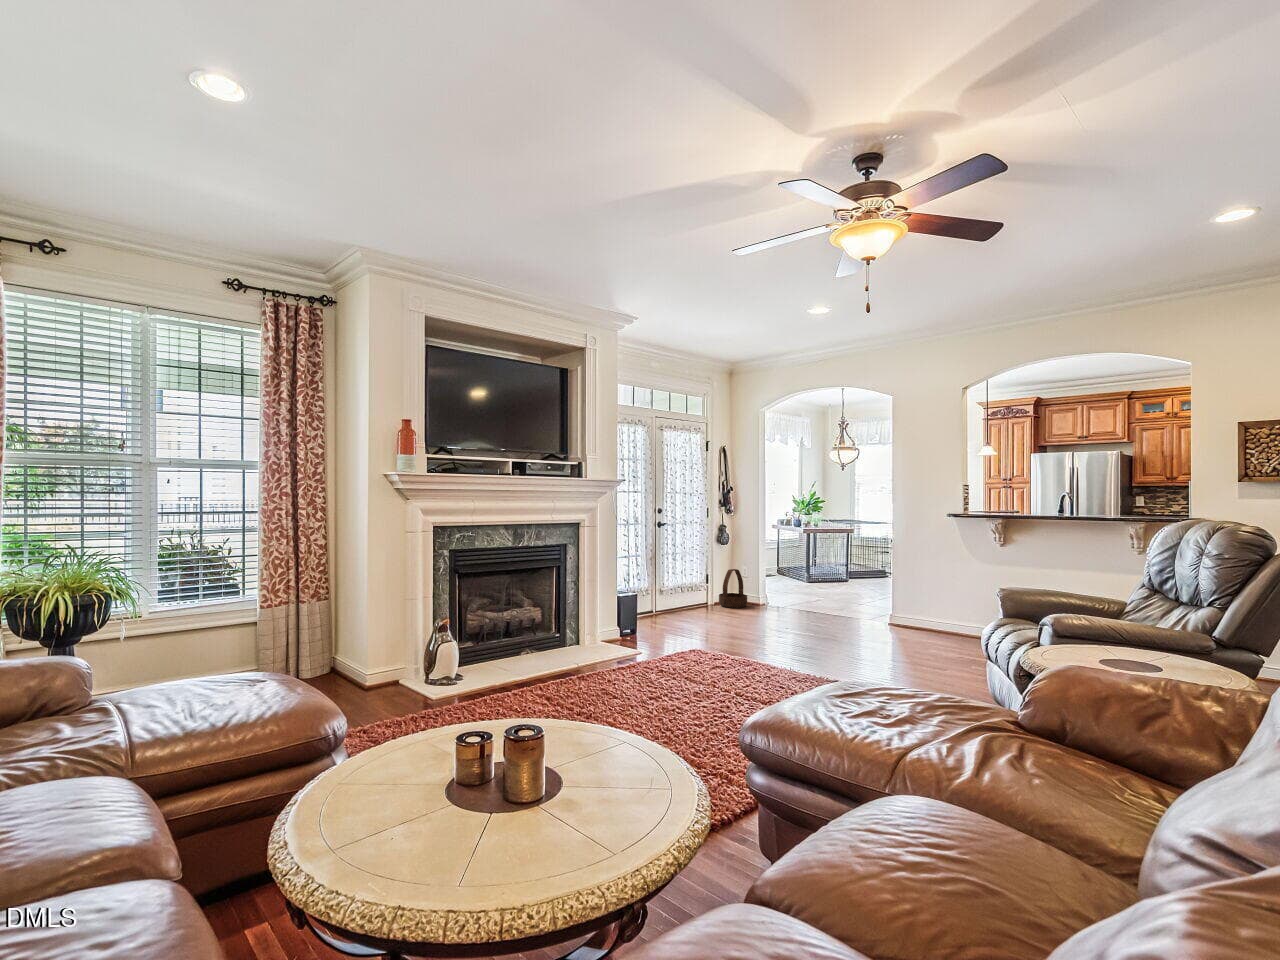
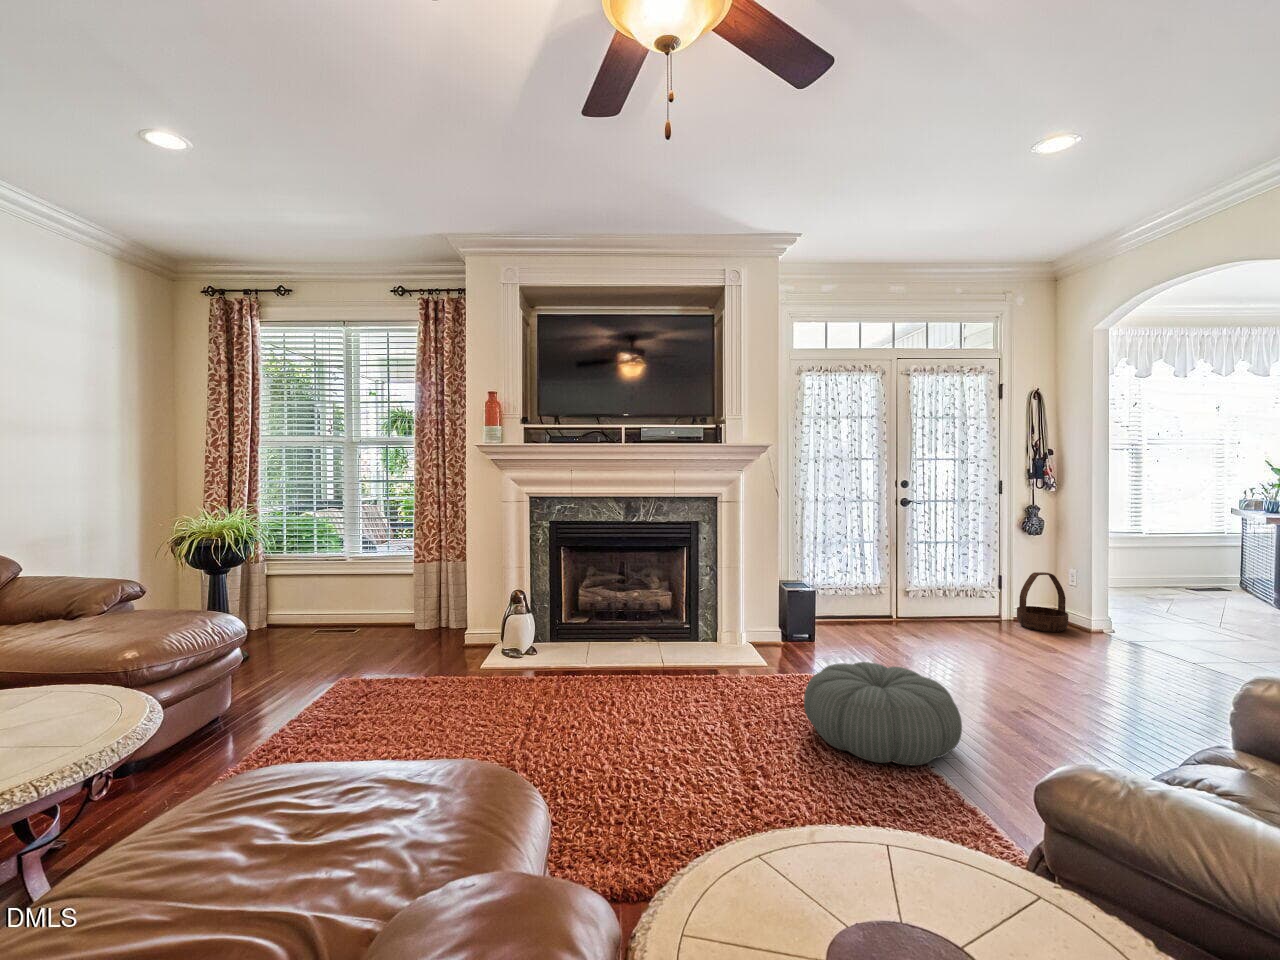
pouf: none [716,625,804,676] -> present [804,662,962,765]

